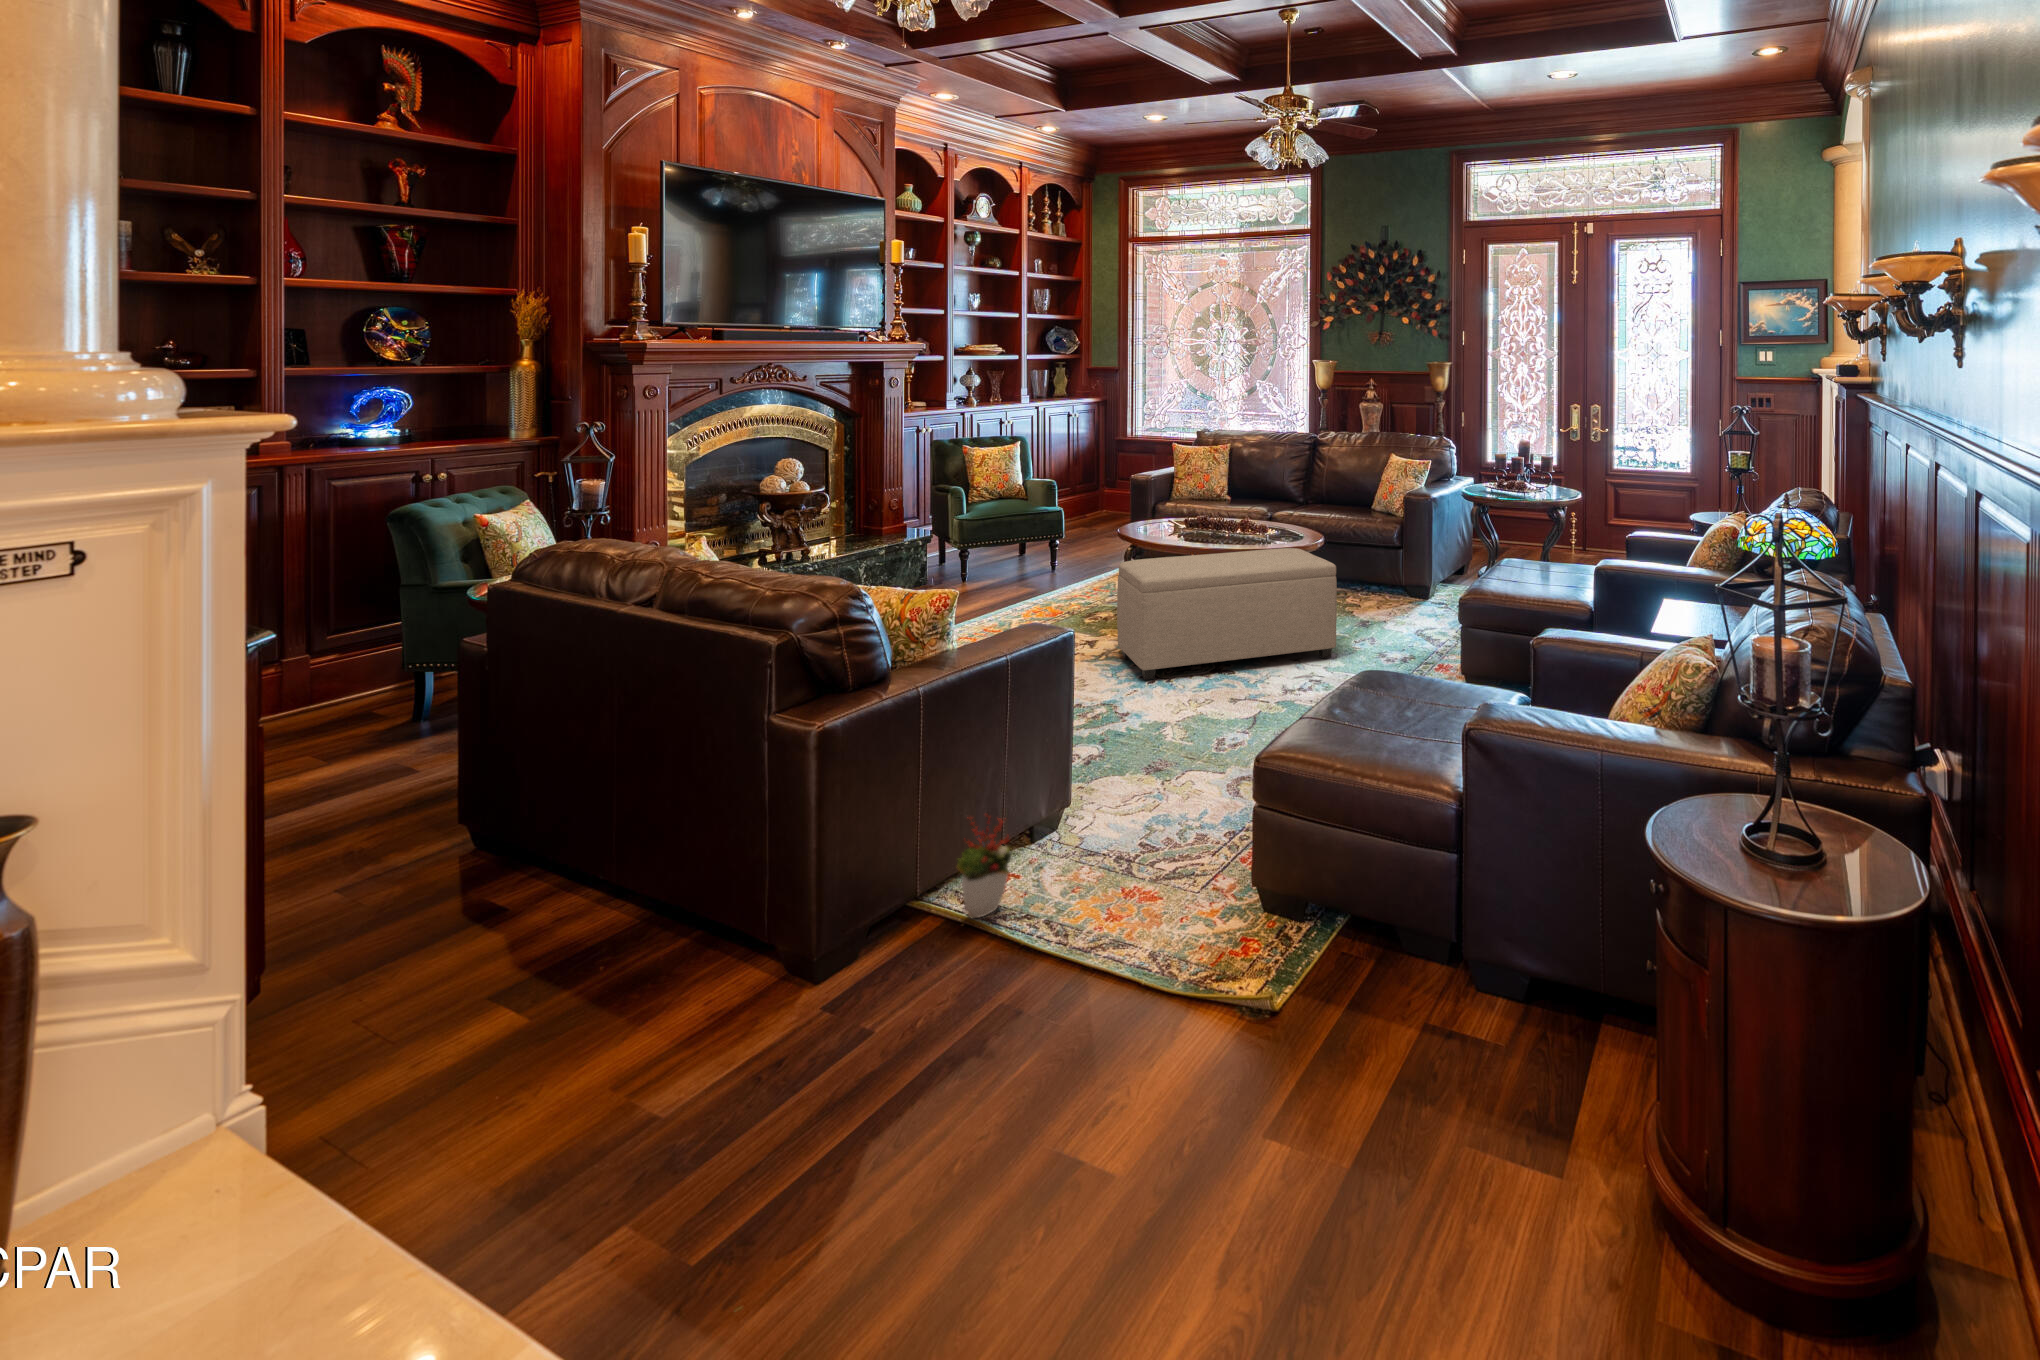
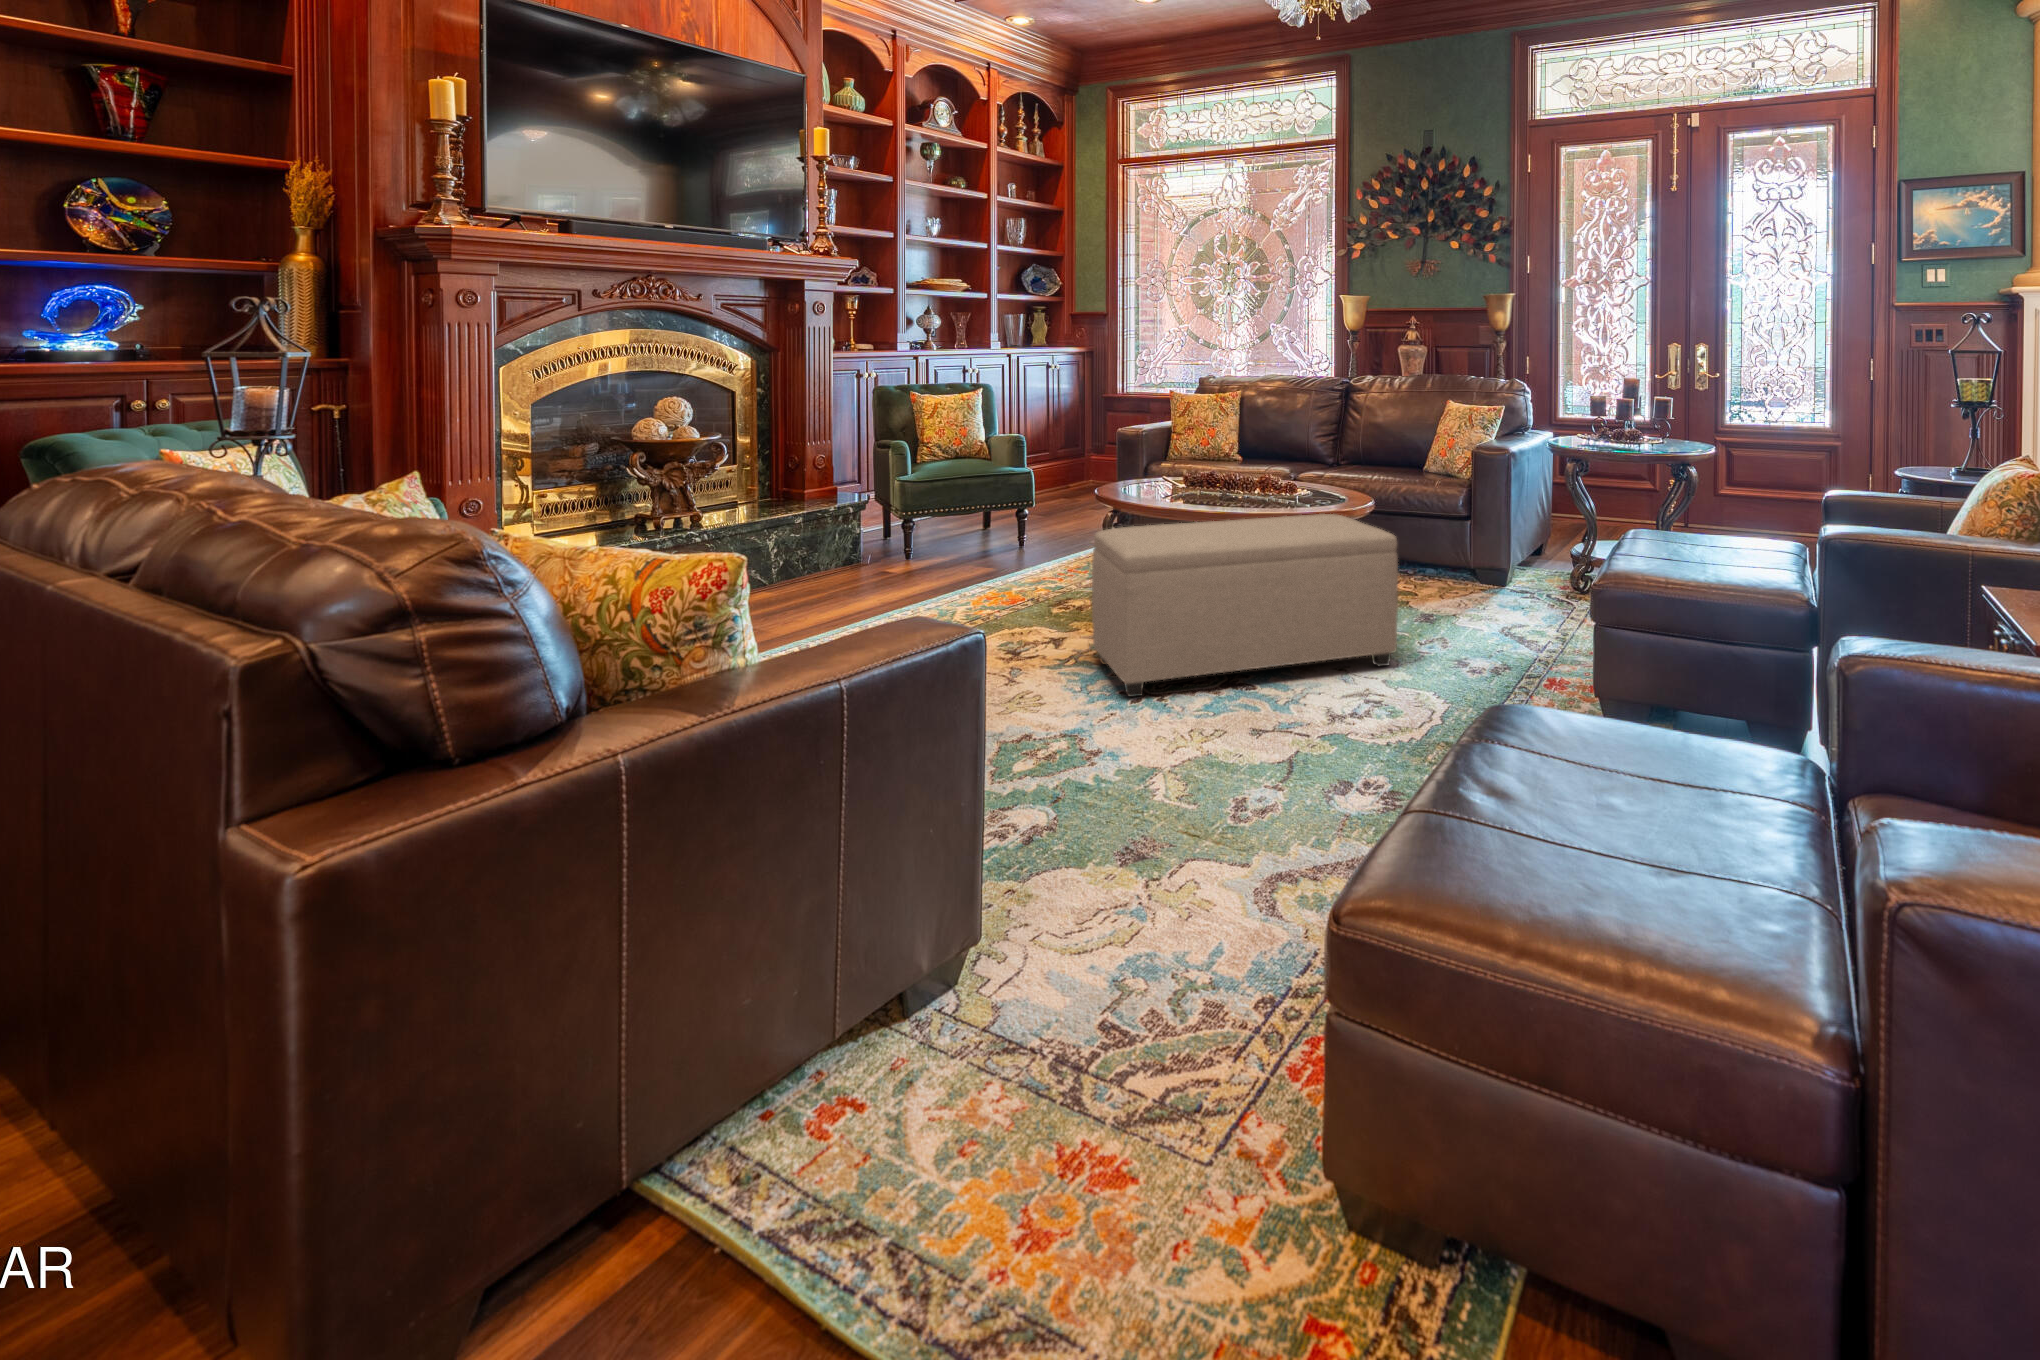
decorative plant: present [957,814,1011,918] -> none [711,1005,835,1225]

